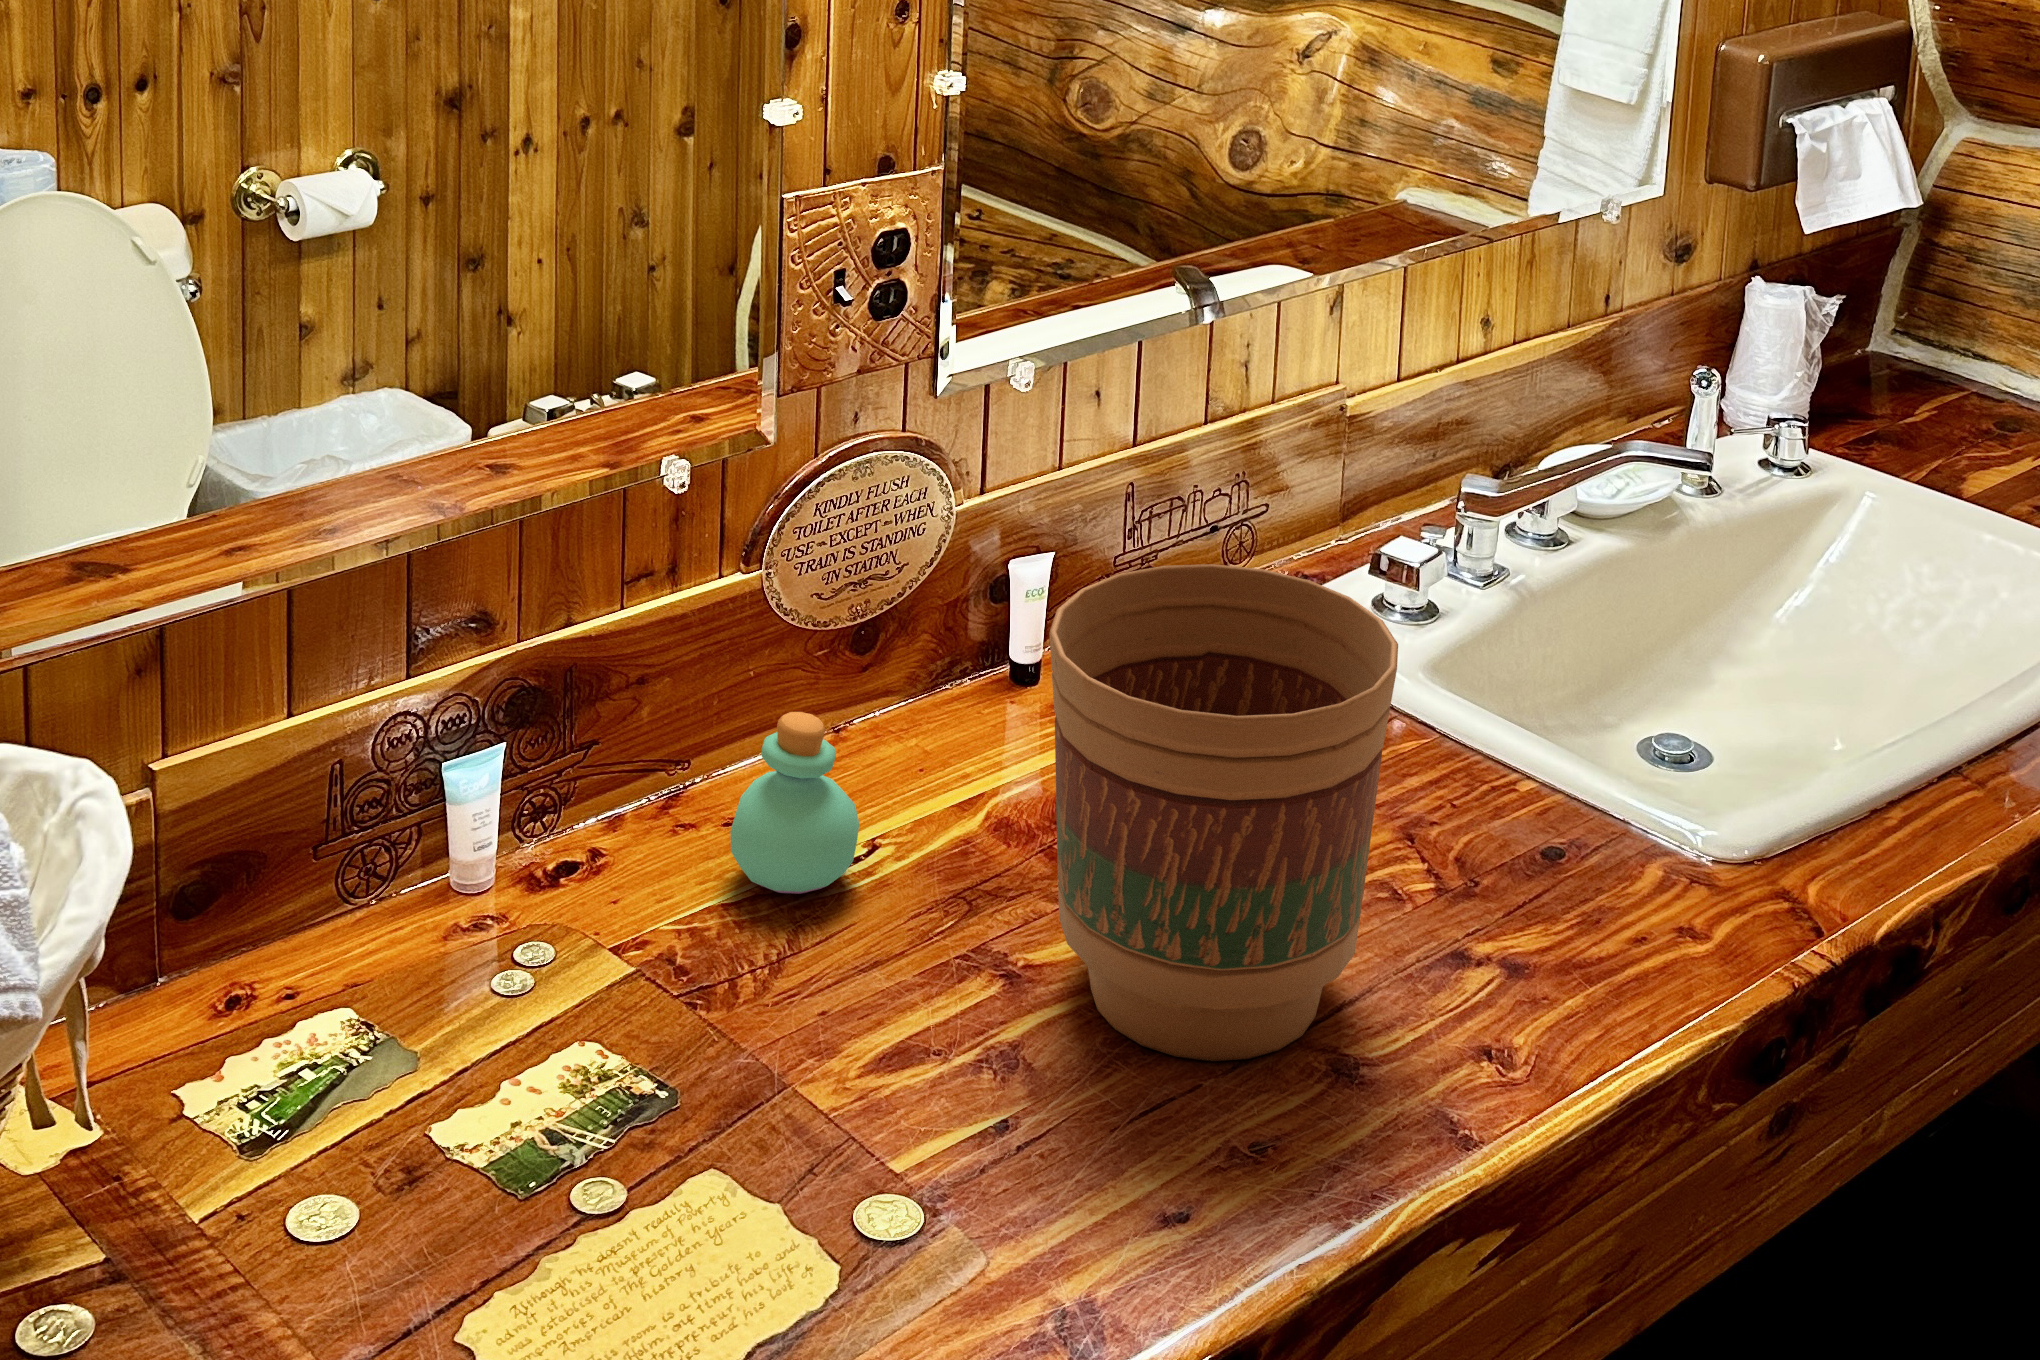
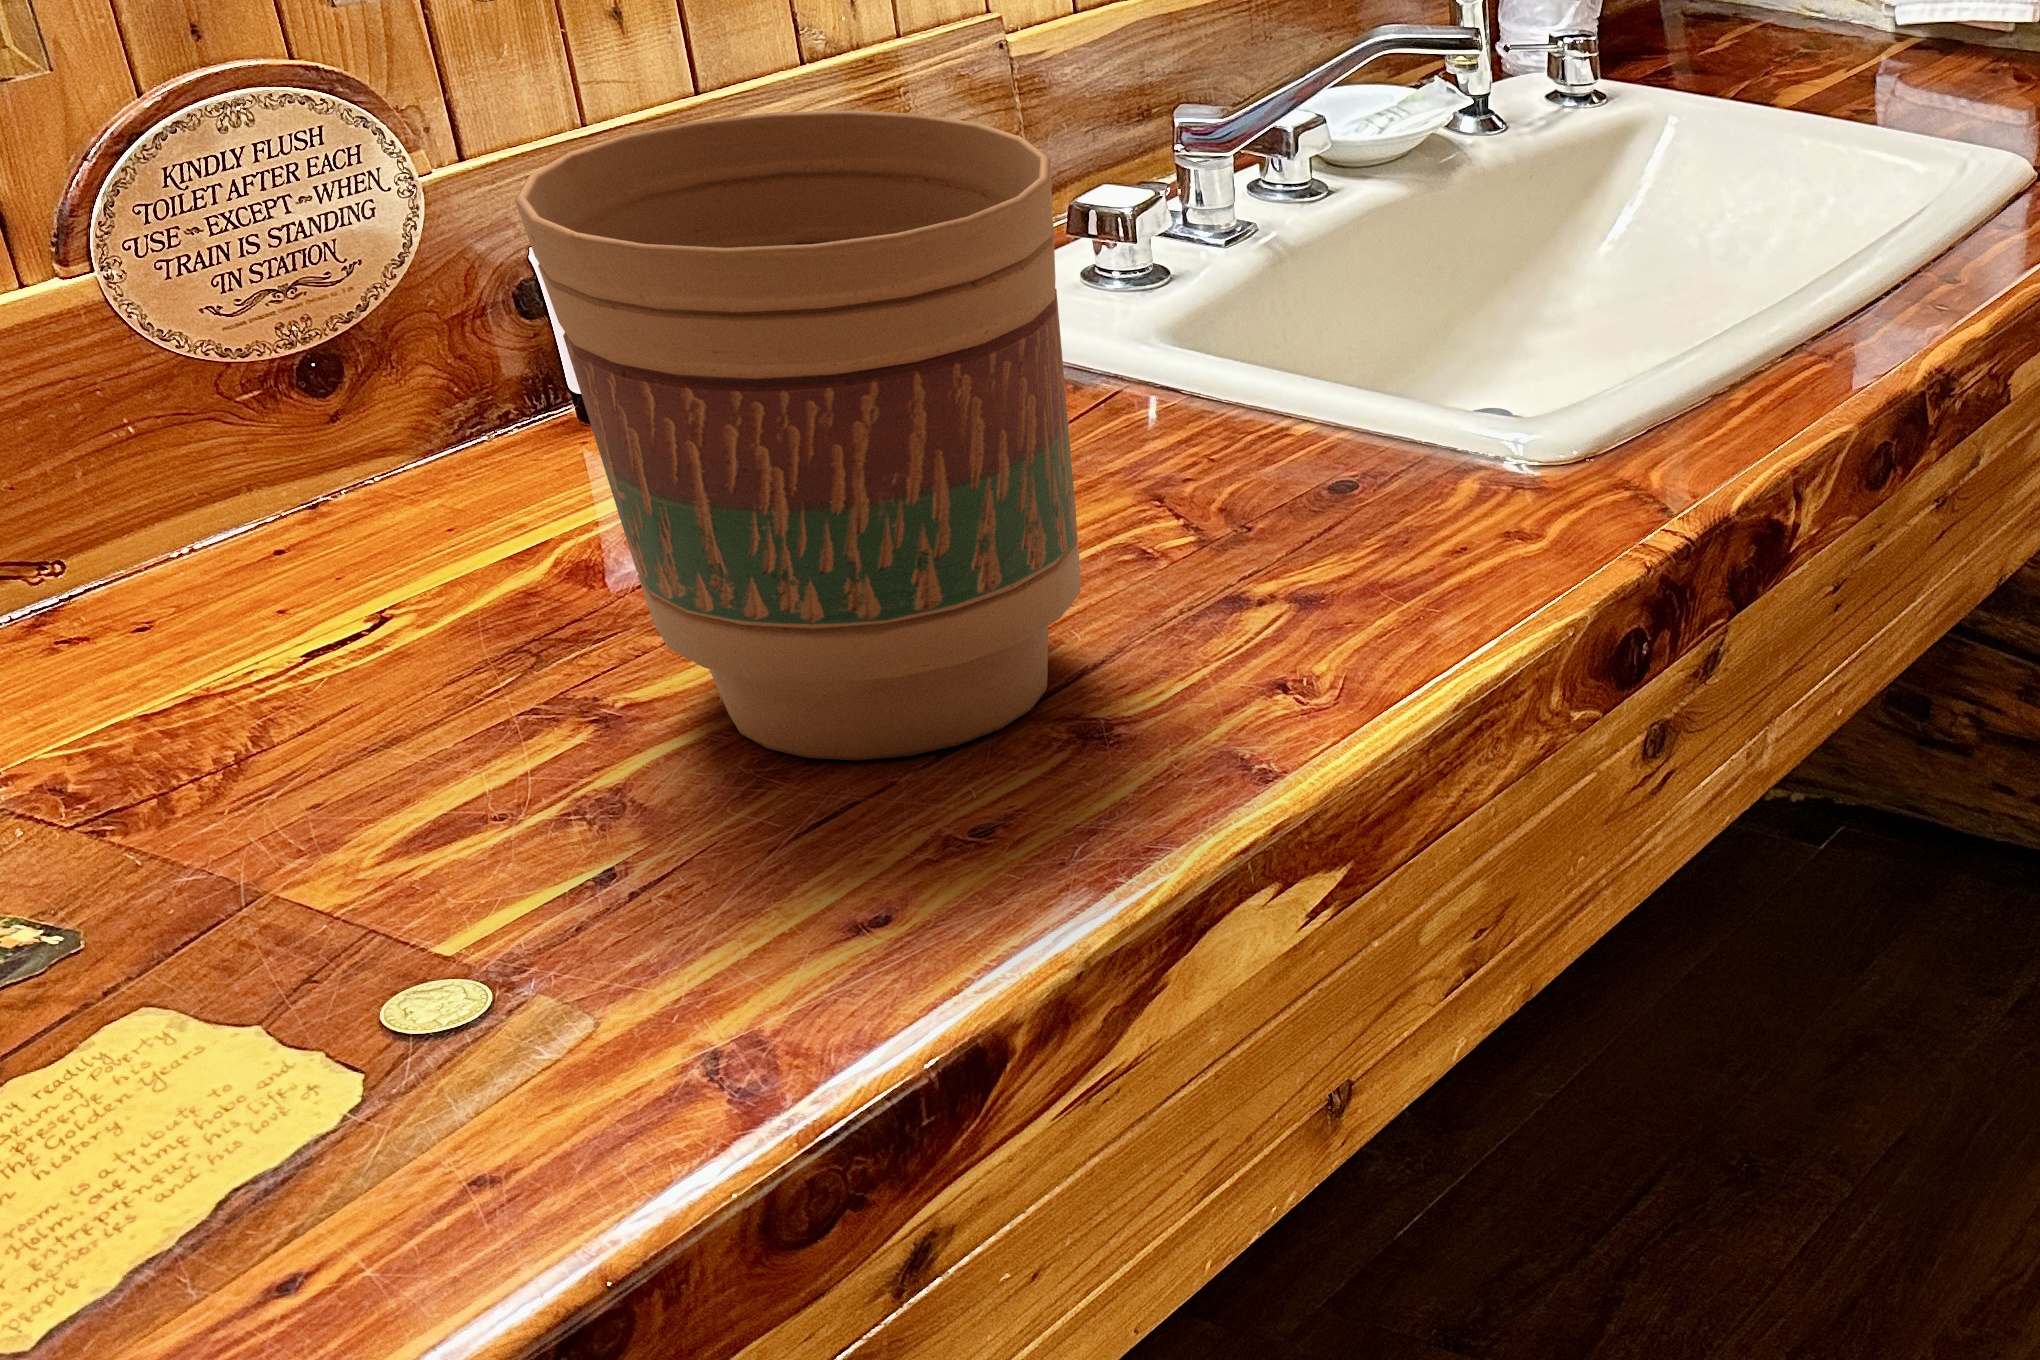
perfume bottle: present [730,712,859,894] -> none [121,428,342,689]

